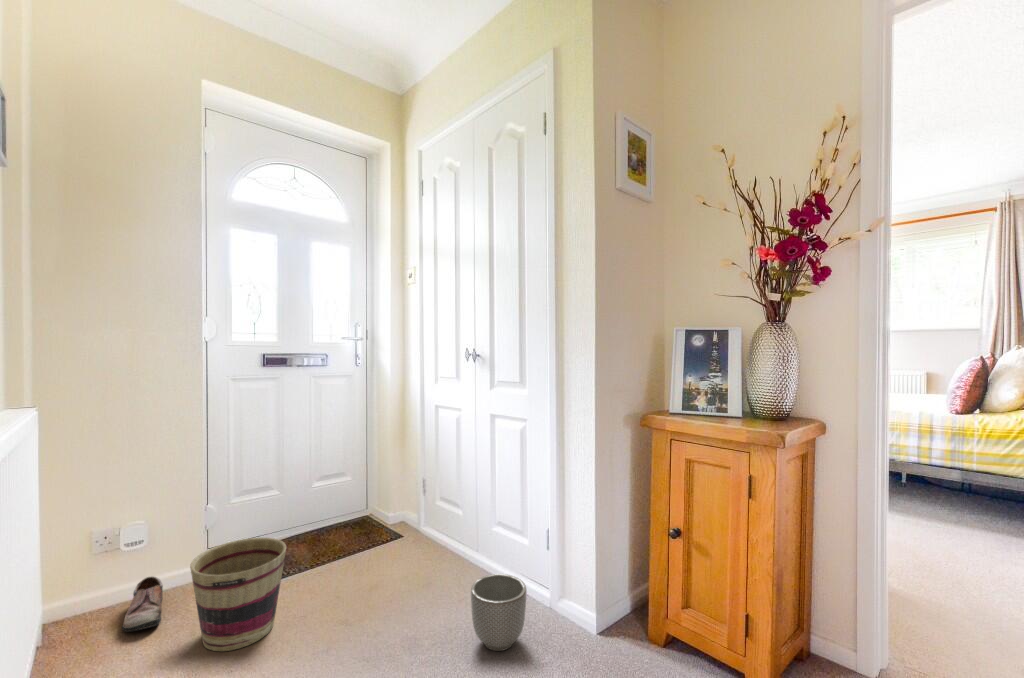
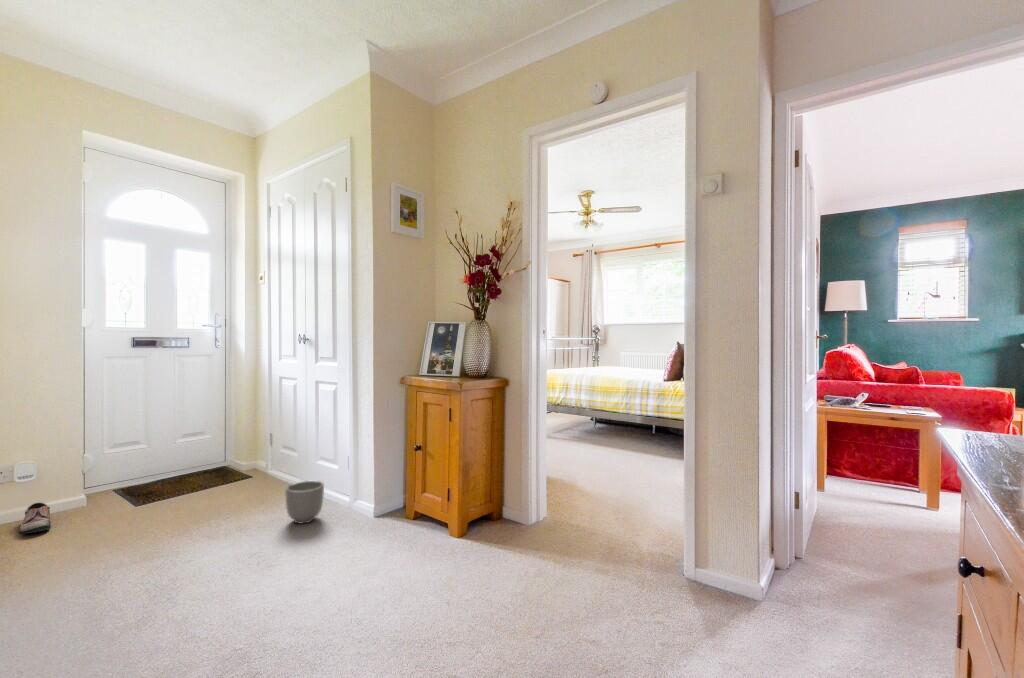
basket: present [190,538,286,651] -> none [77,468,152,537]

